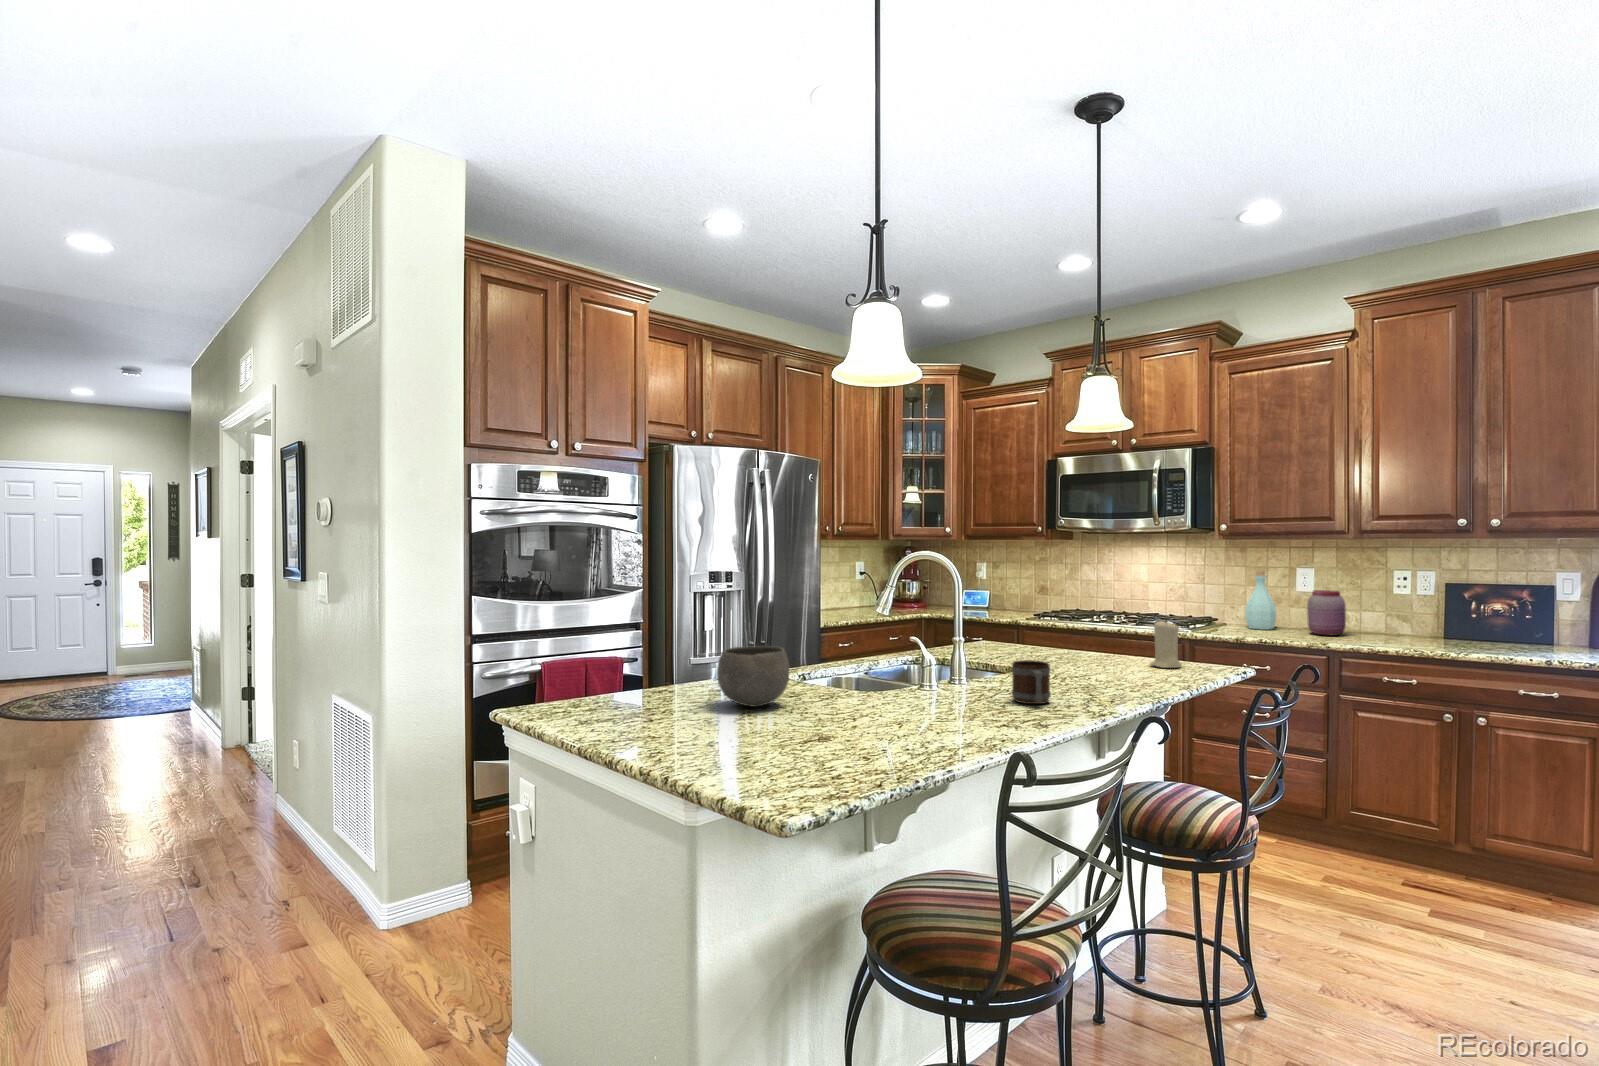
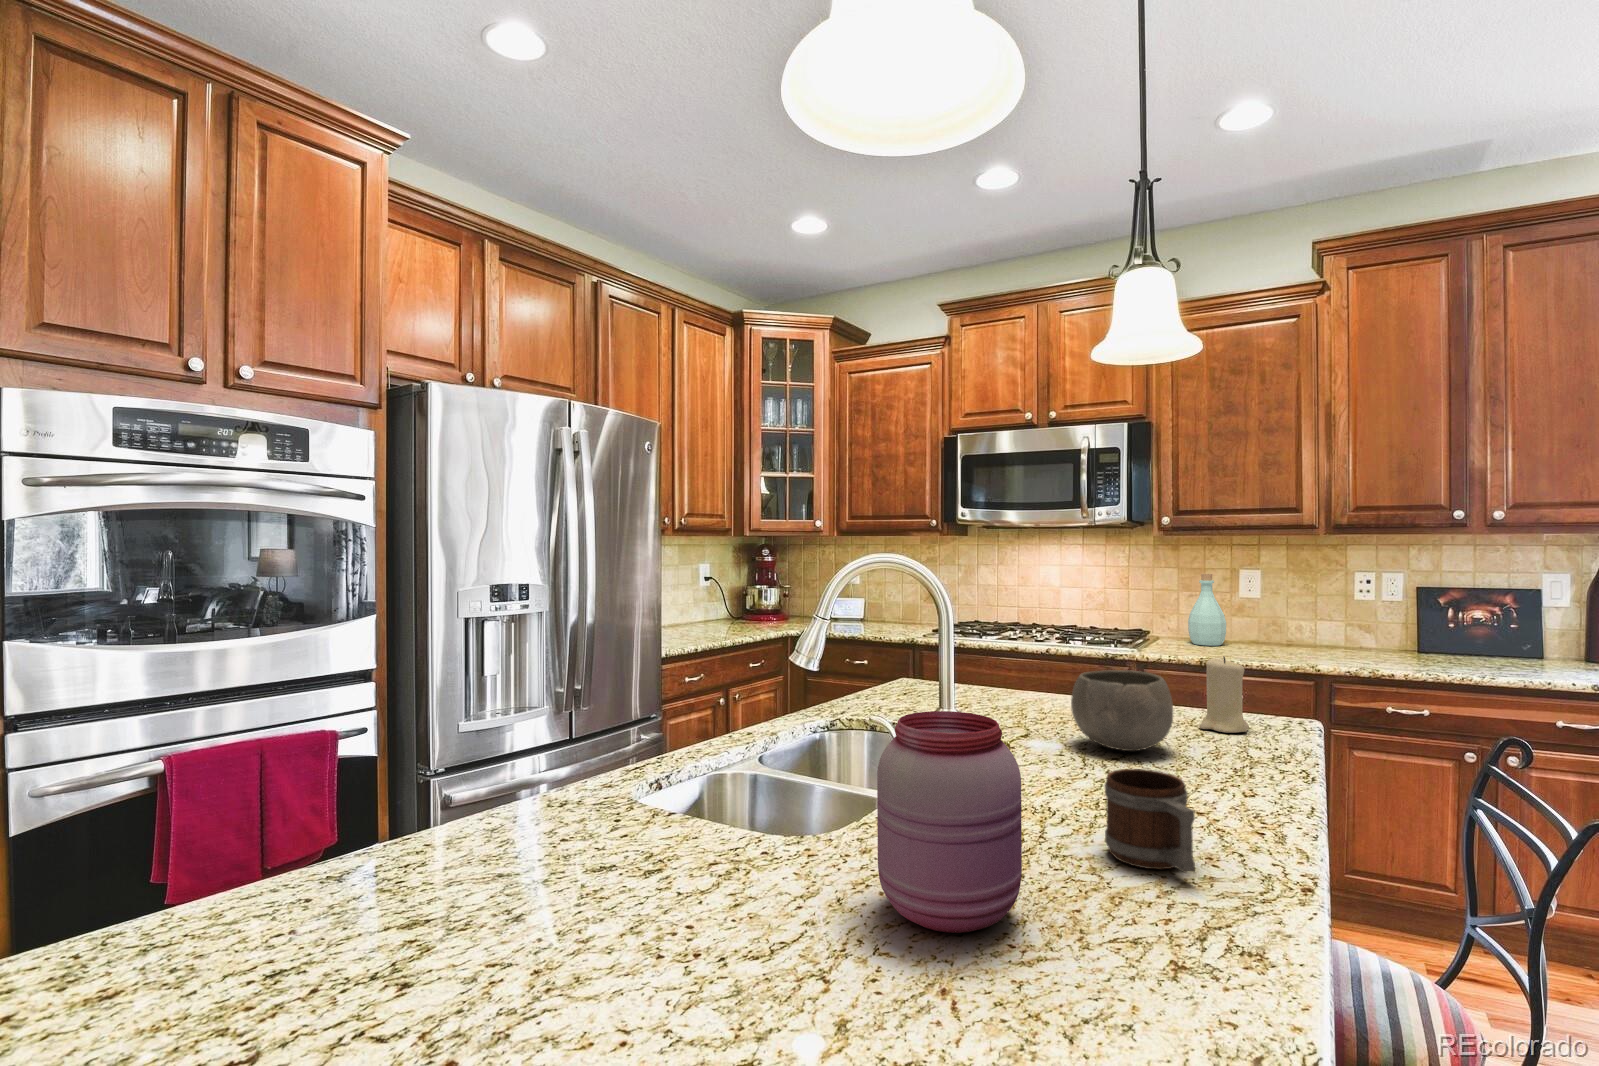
jar: present [1307,590,1346,635] -> present [877,711,1022,933]
ceramic bowl: present [717,646,789,707] -> present [1071,670,1173,751]

